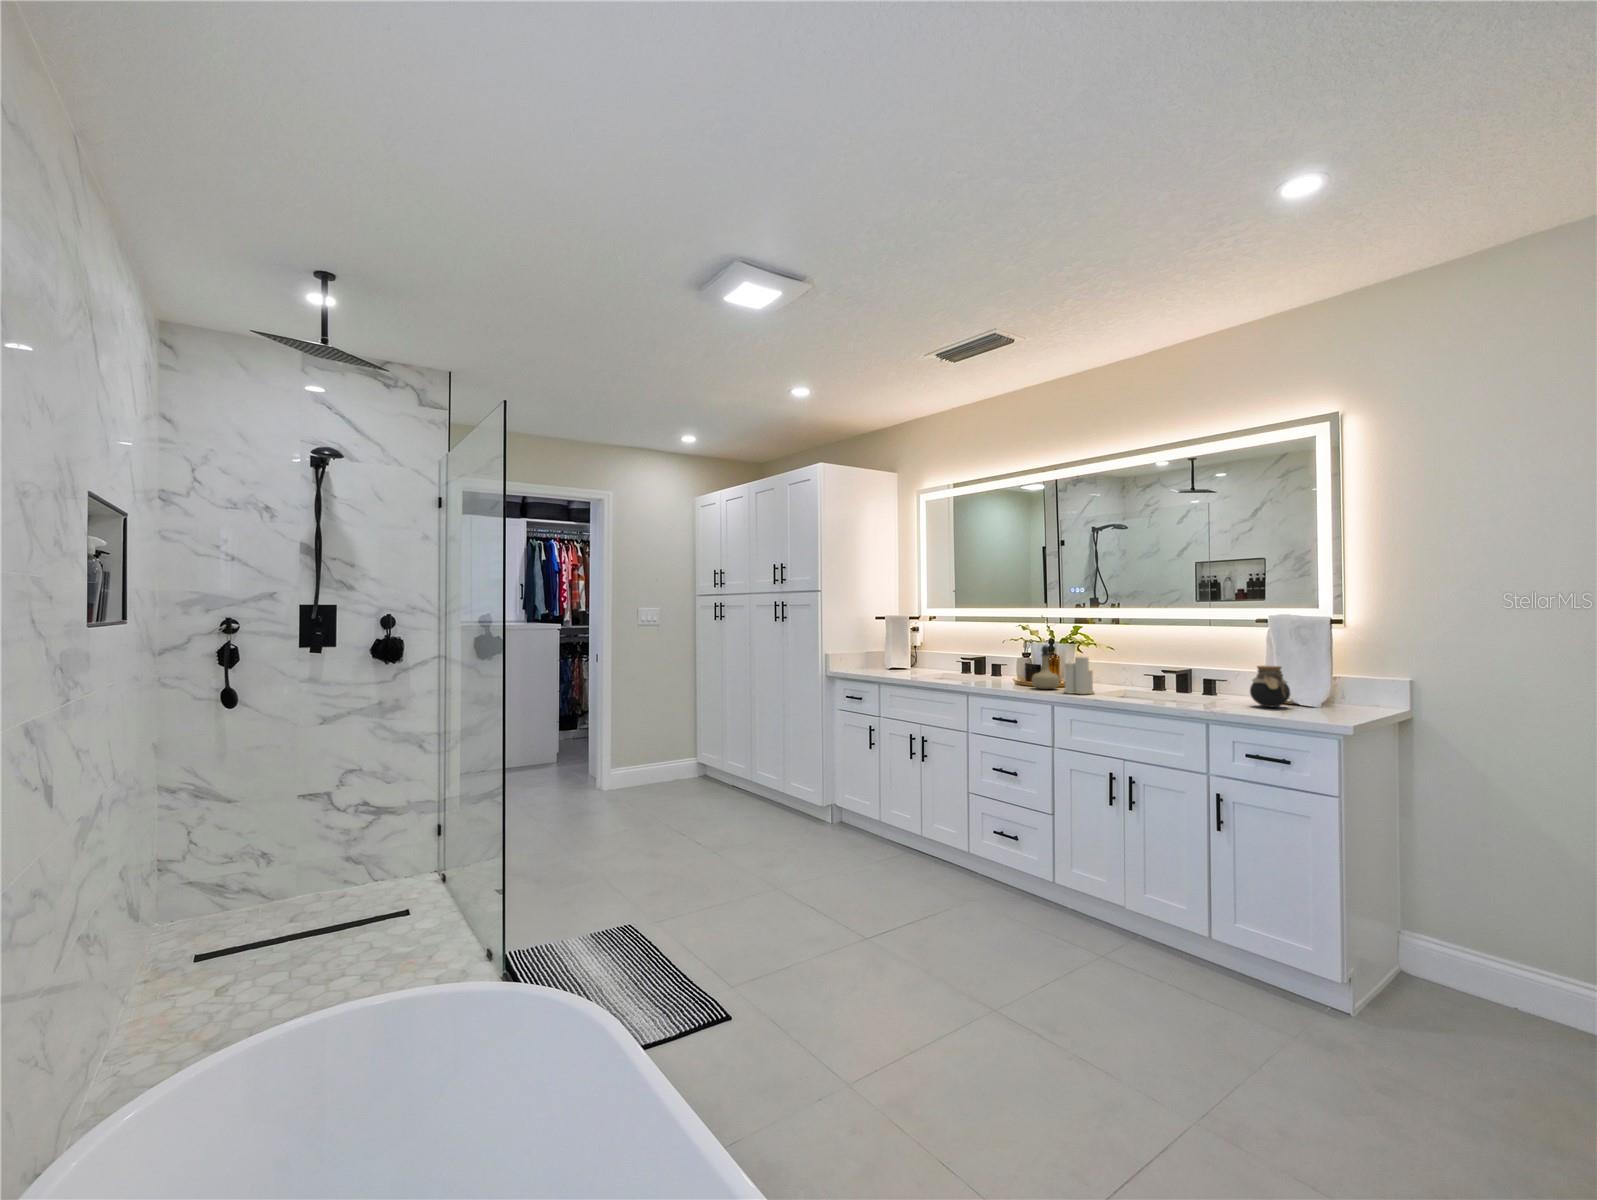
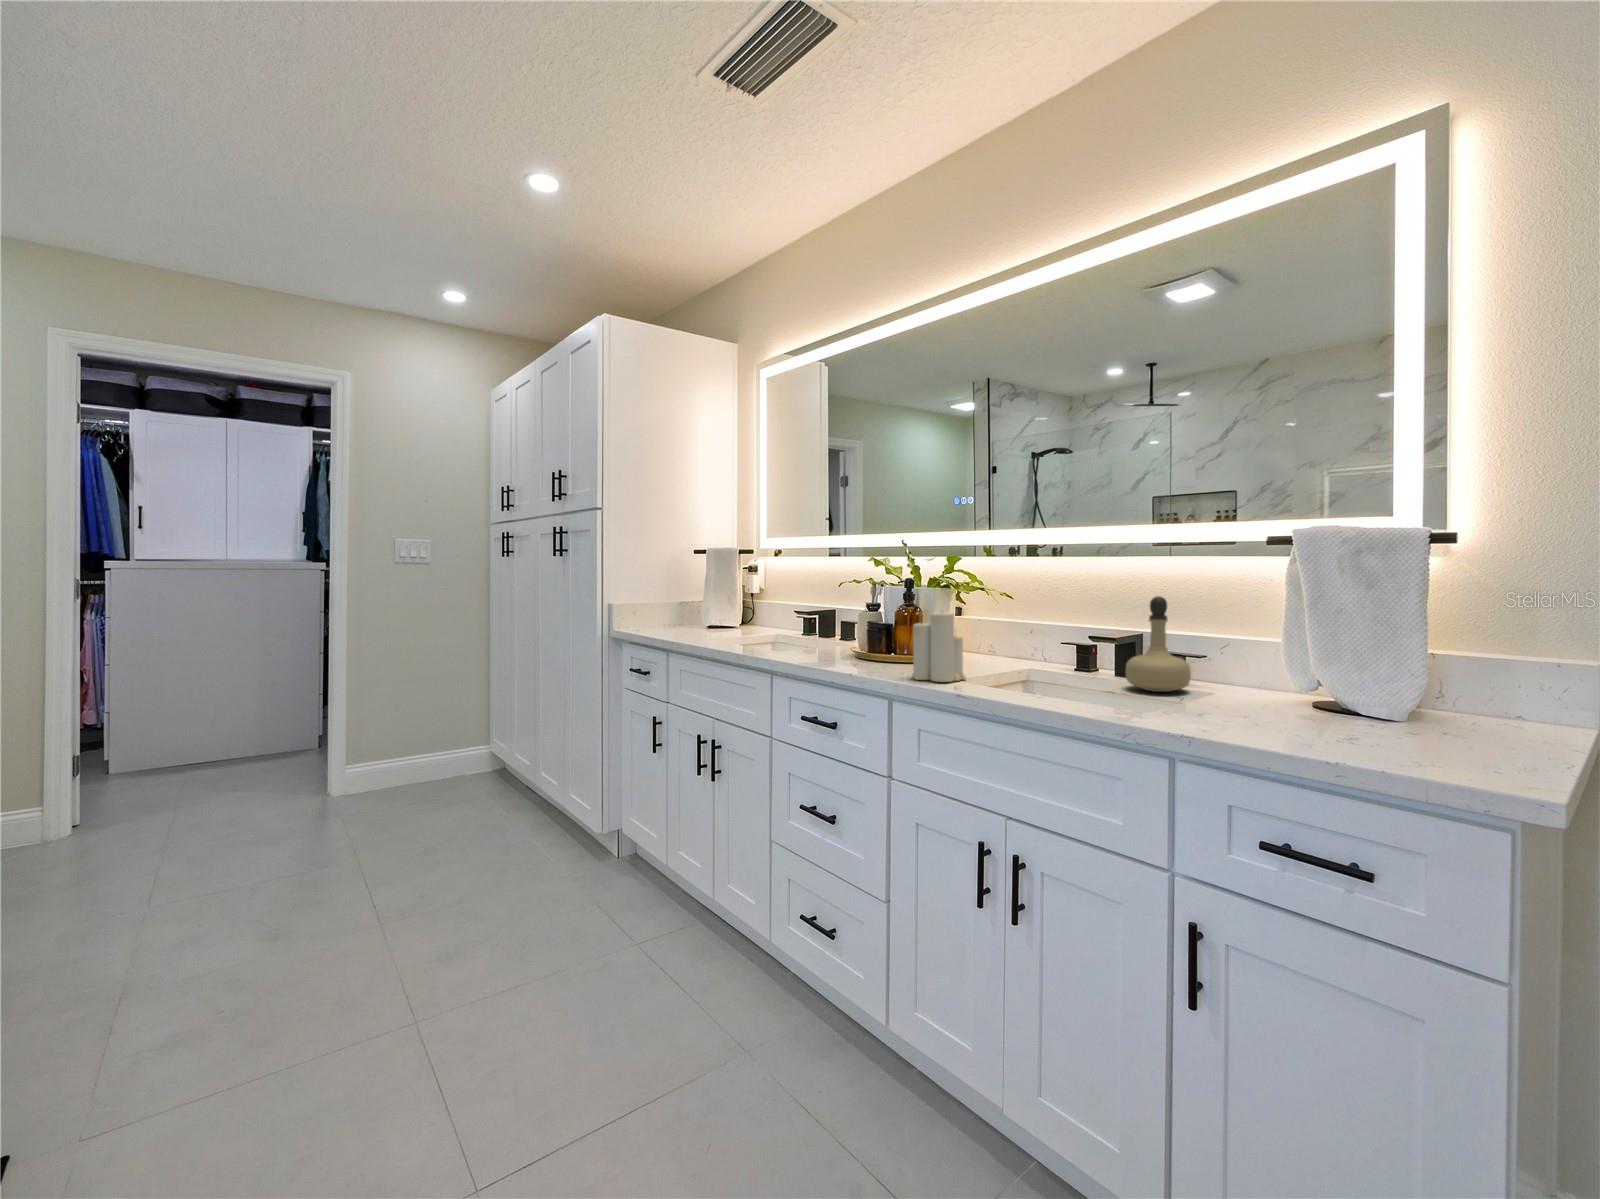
perfume bottle: present [1032,645,1060,689] -> present [1126,596,1191,692]
jar: present [1250,666,1290,707] -> none [1258,632,1347,721]

